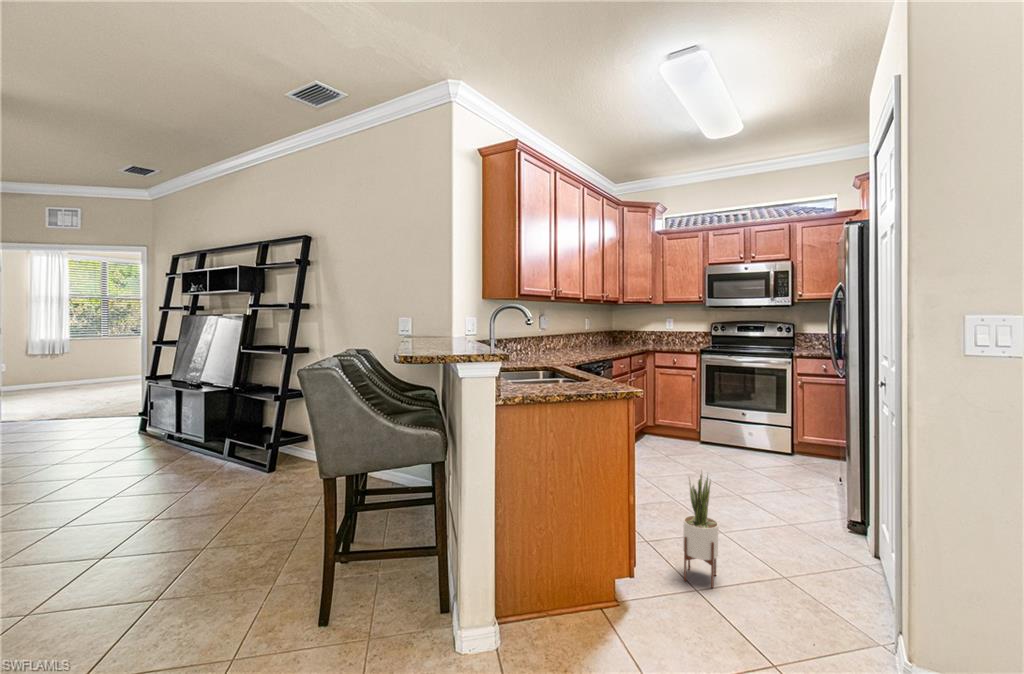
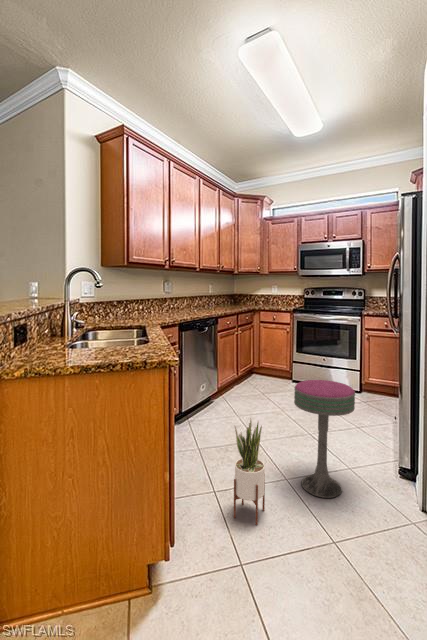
bar stool: none [740,432,814,566] -> present [294,380,355,498]

